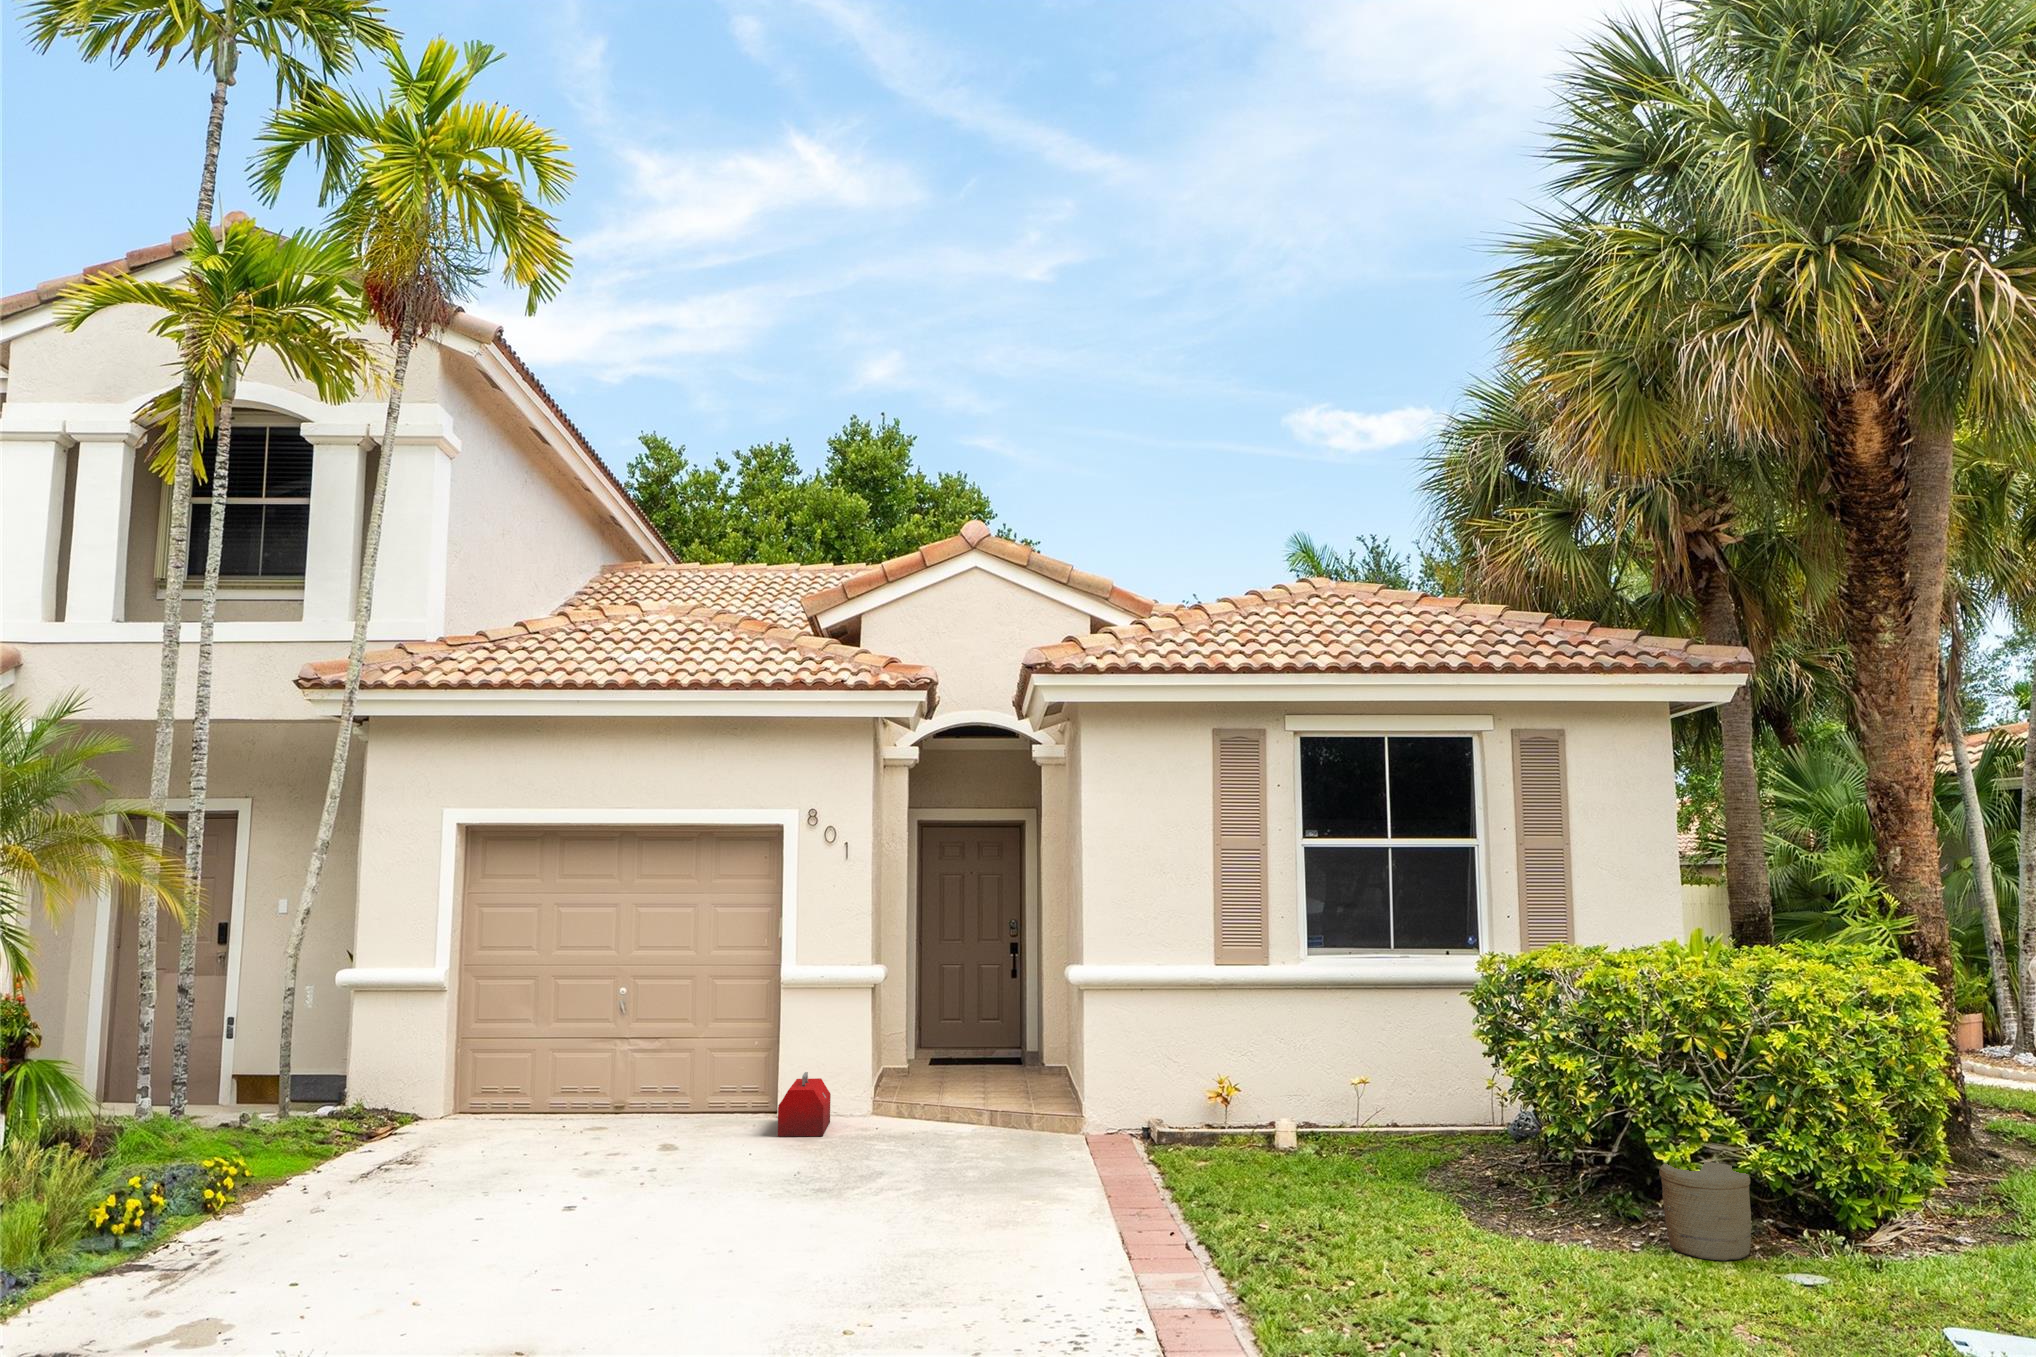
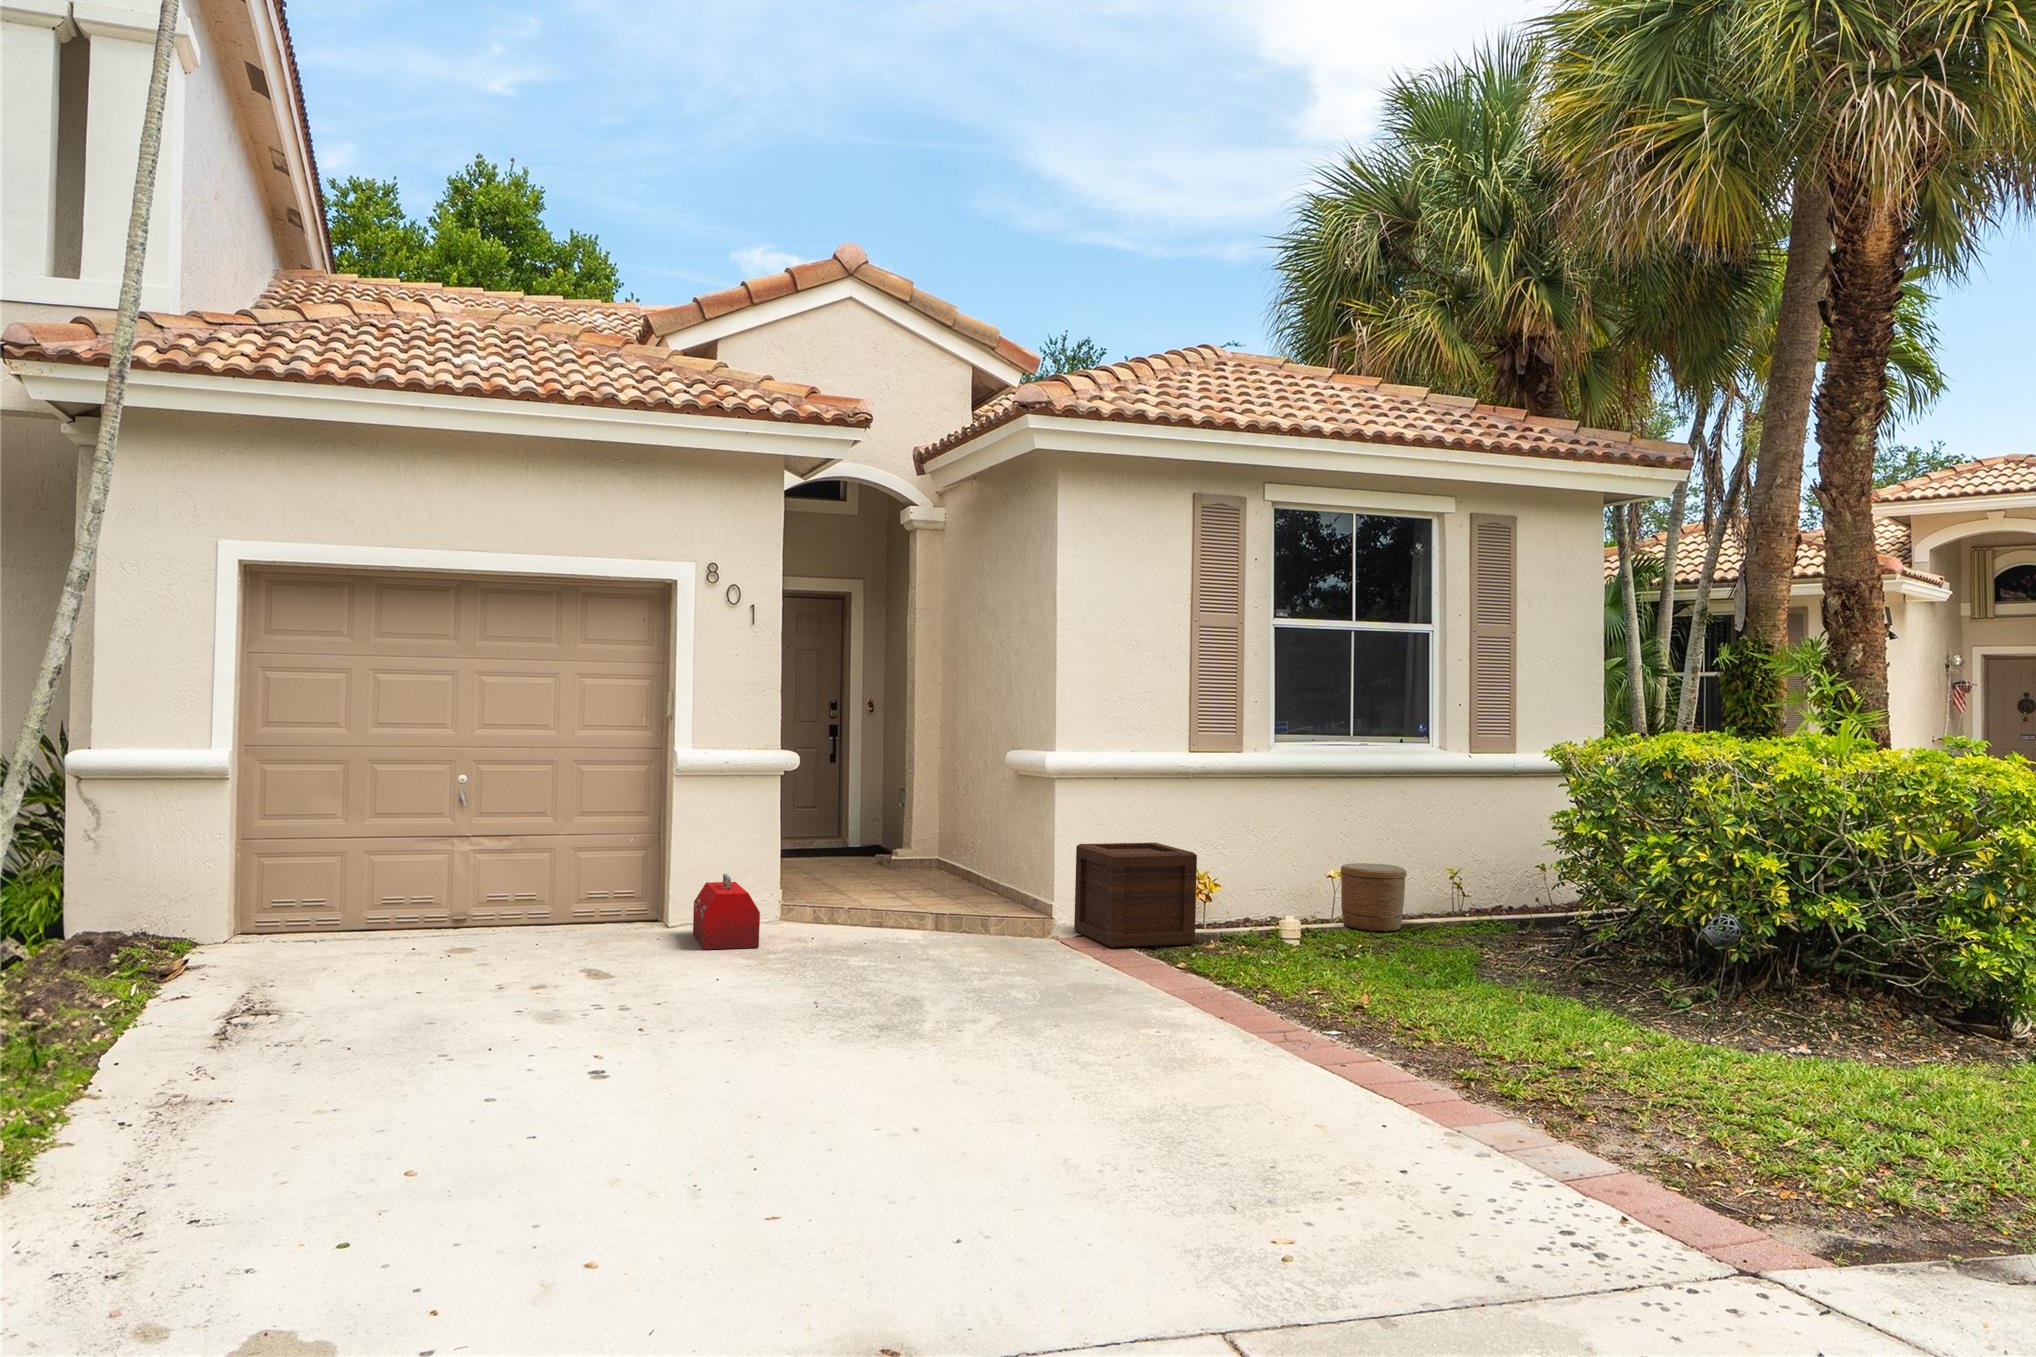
wooden crate: none [1111,1049,1203,1147] -> present [1074,843,1197,948]
woven basket: present [1659,1162,1751,1261] -> present [1340,863,1407,932]

